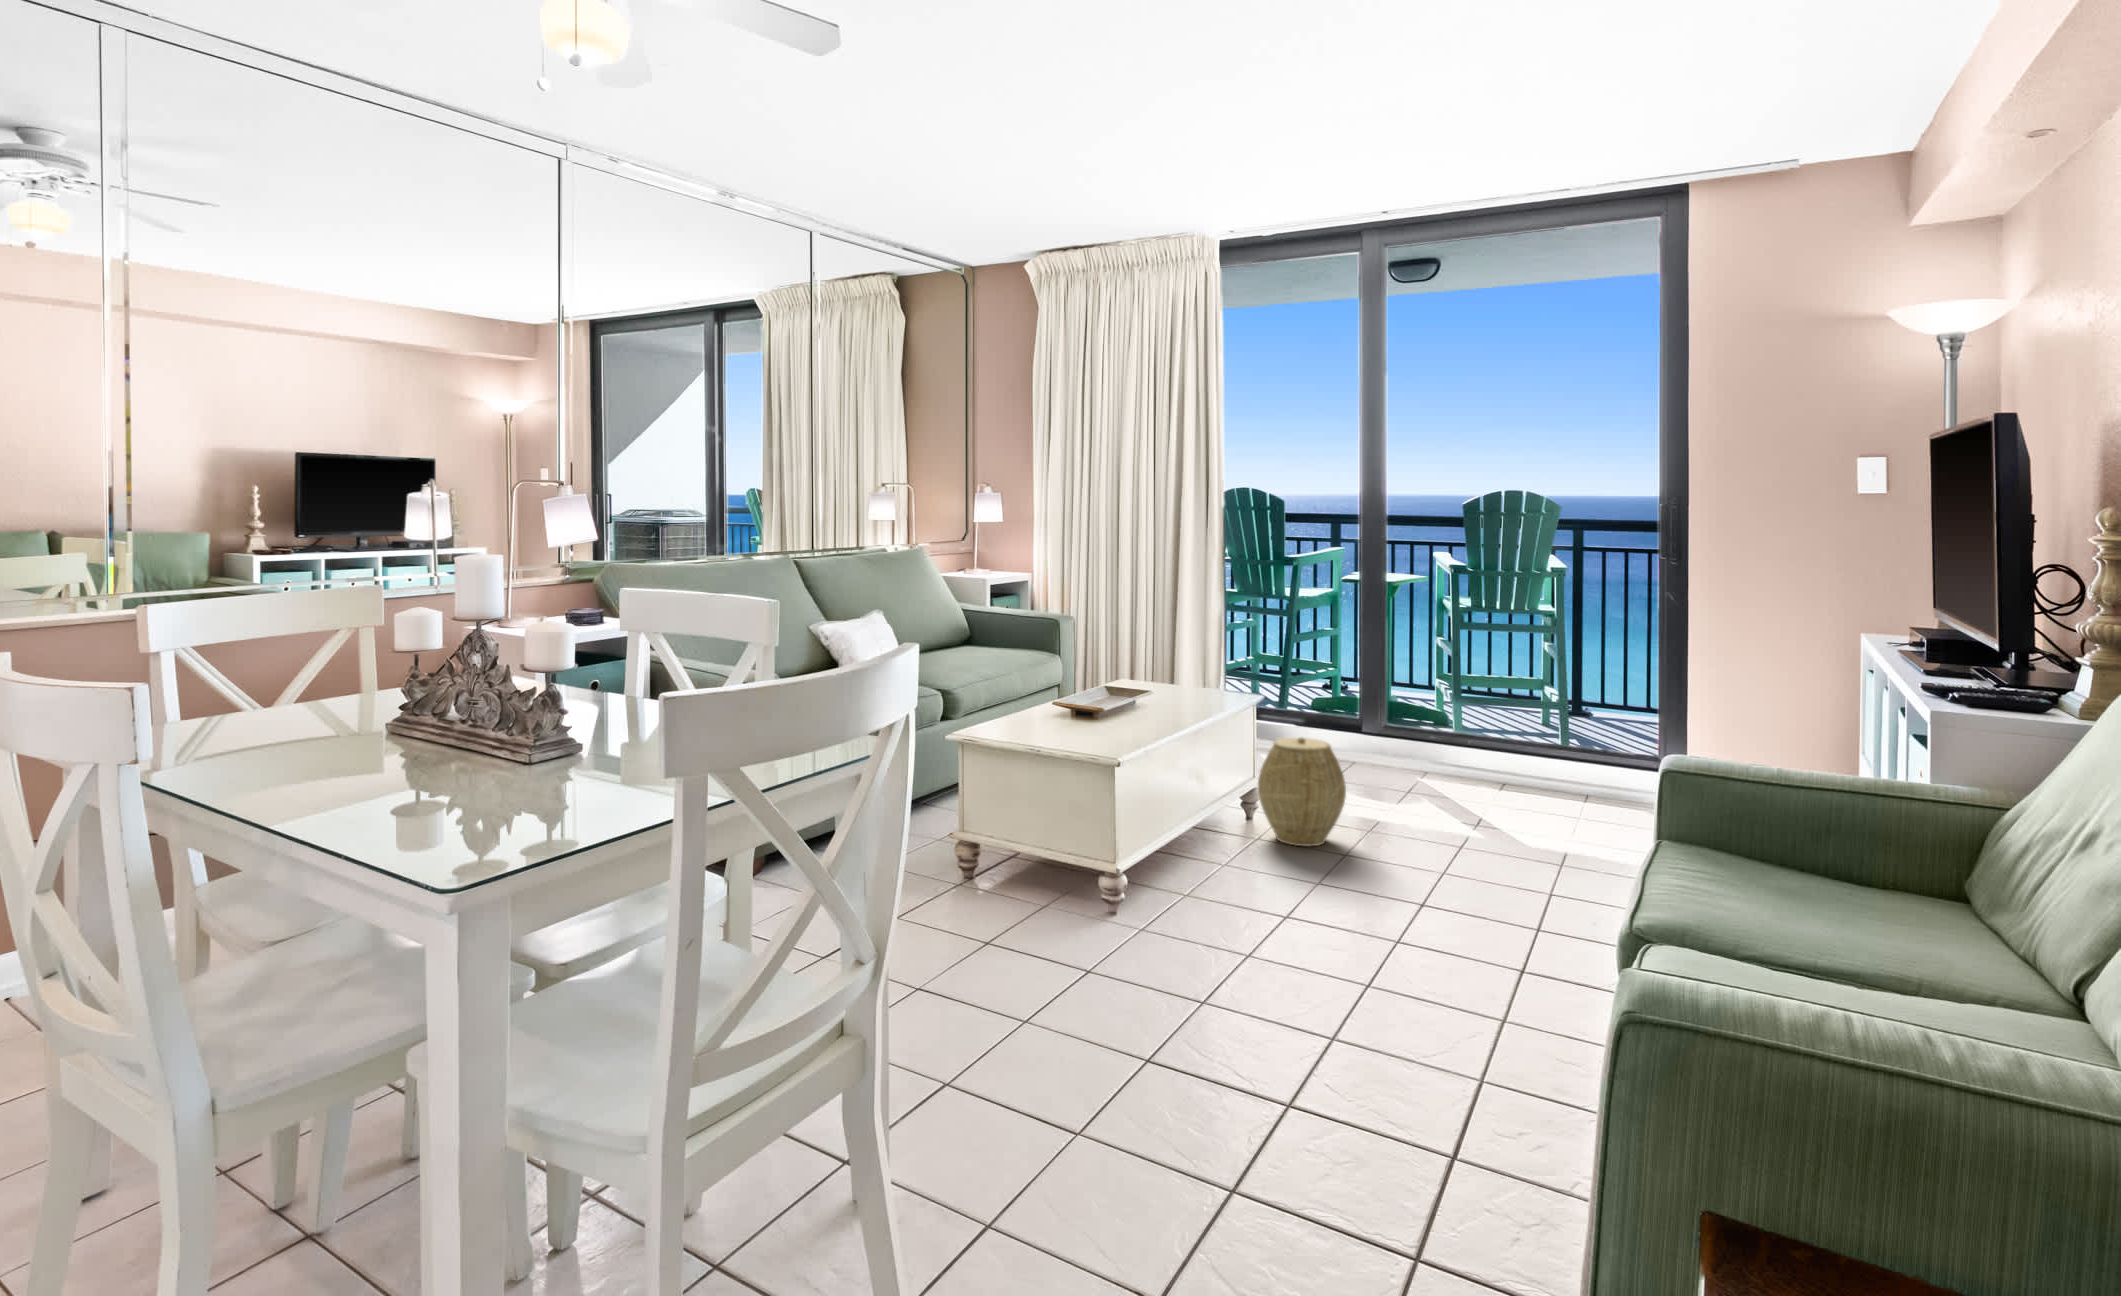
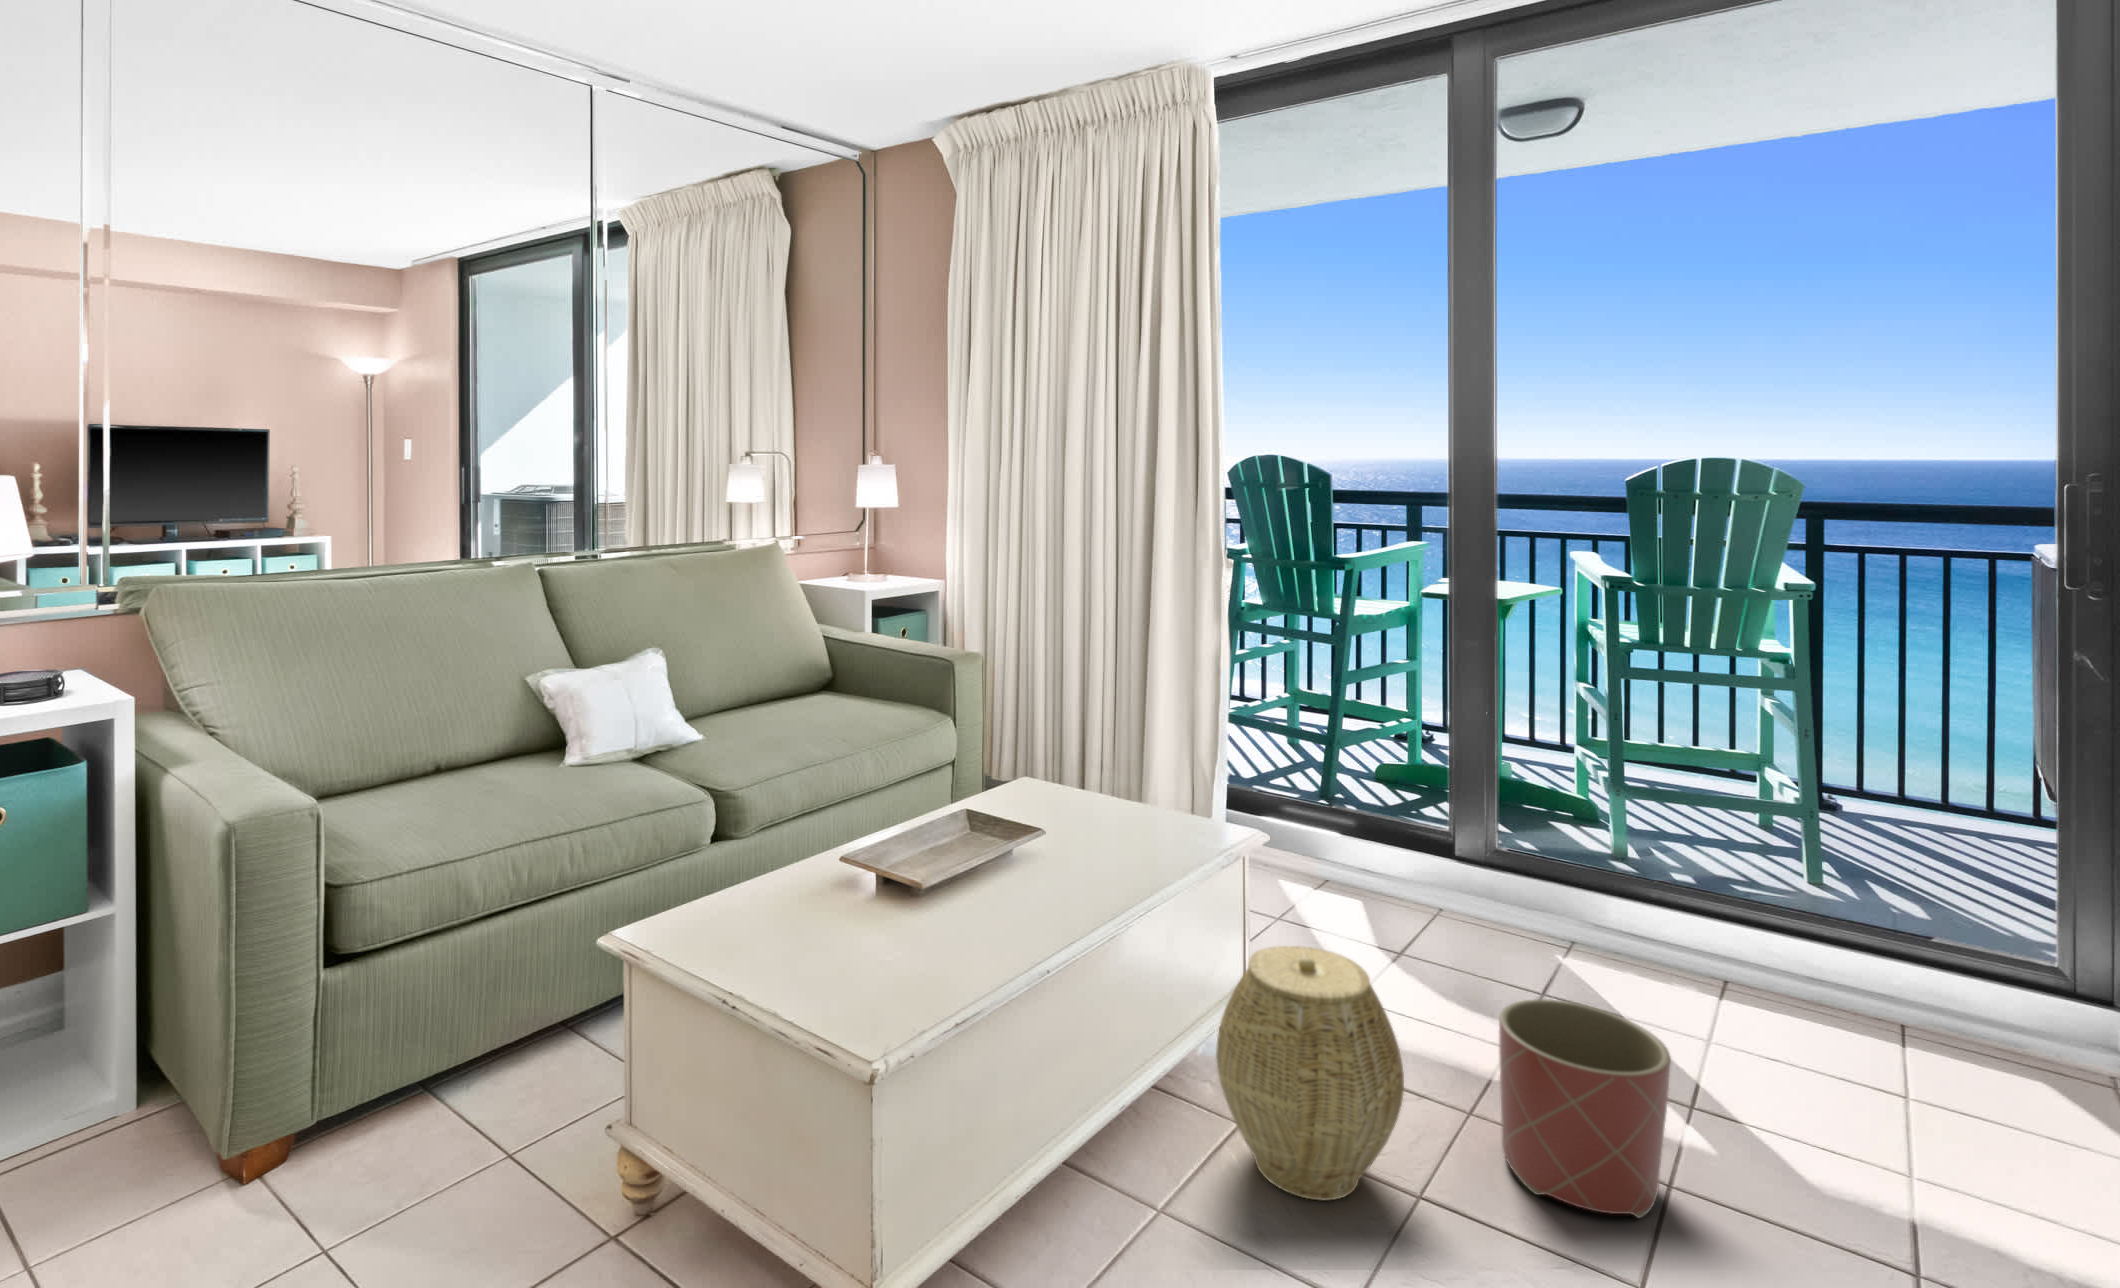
planter: none [1388,762,1461,845] -> present [1499,999,1671,1218]

